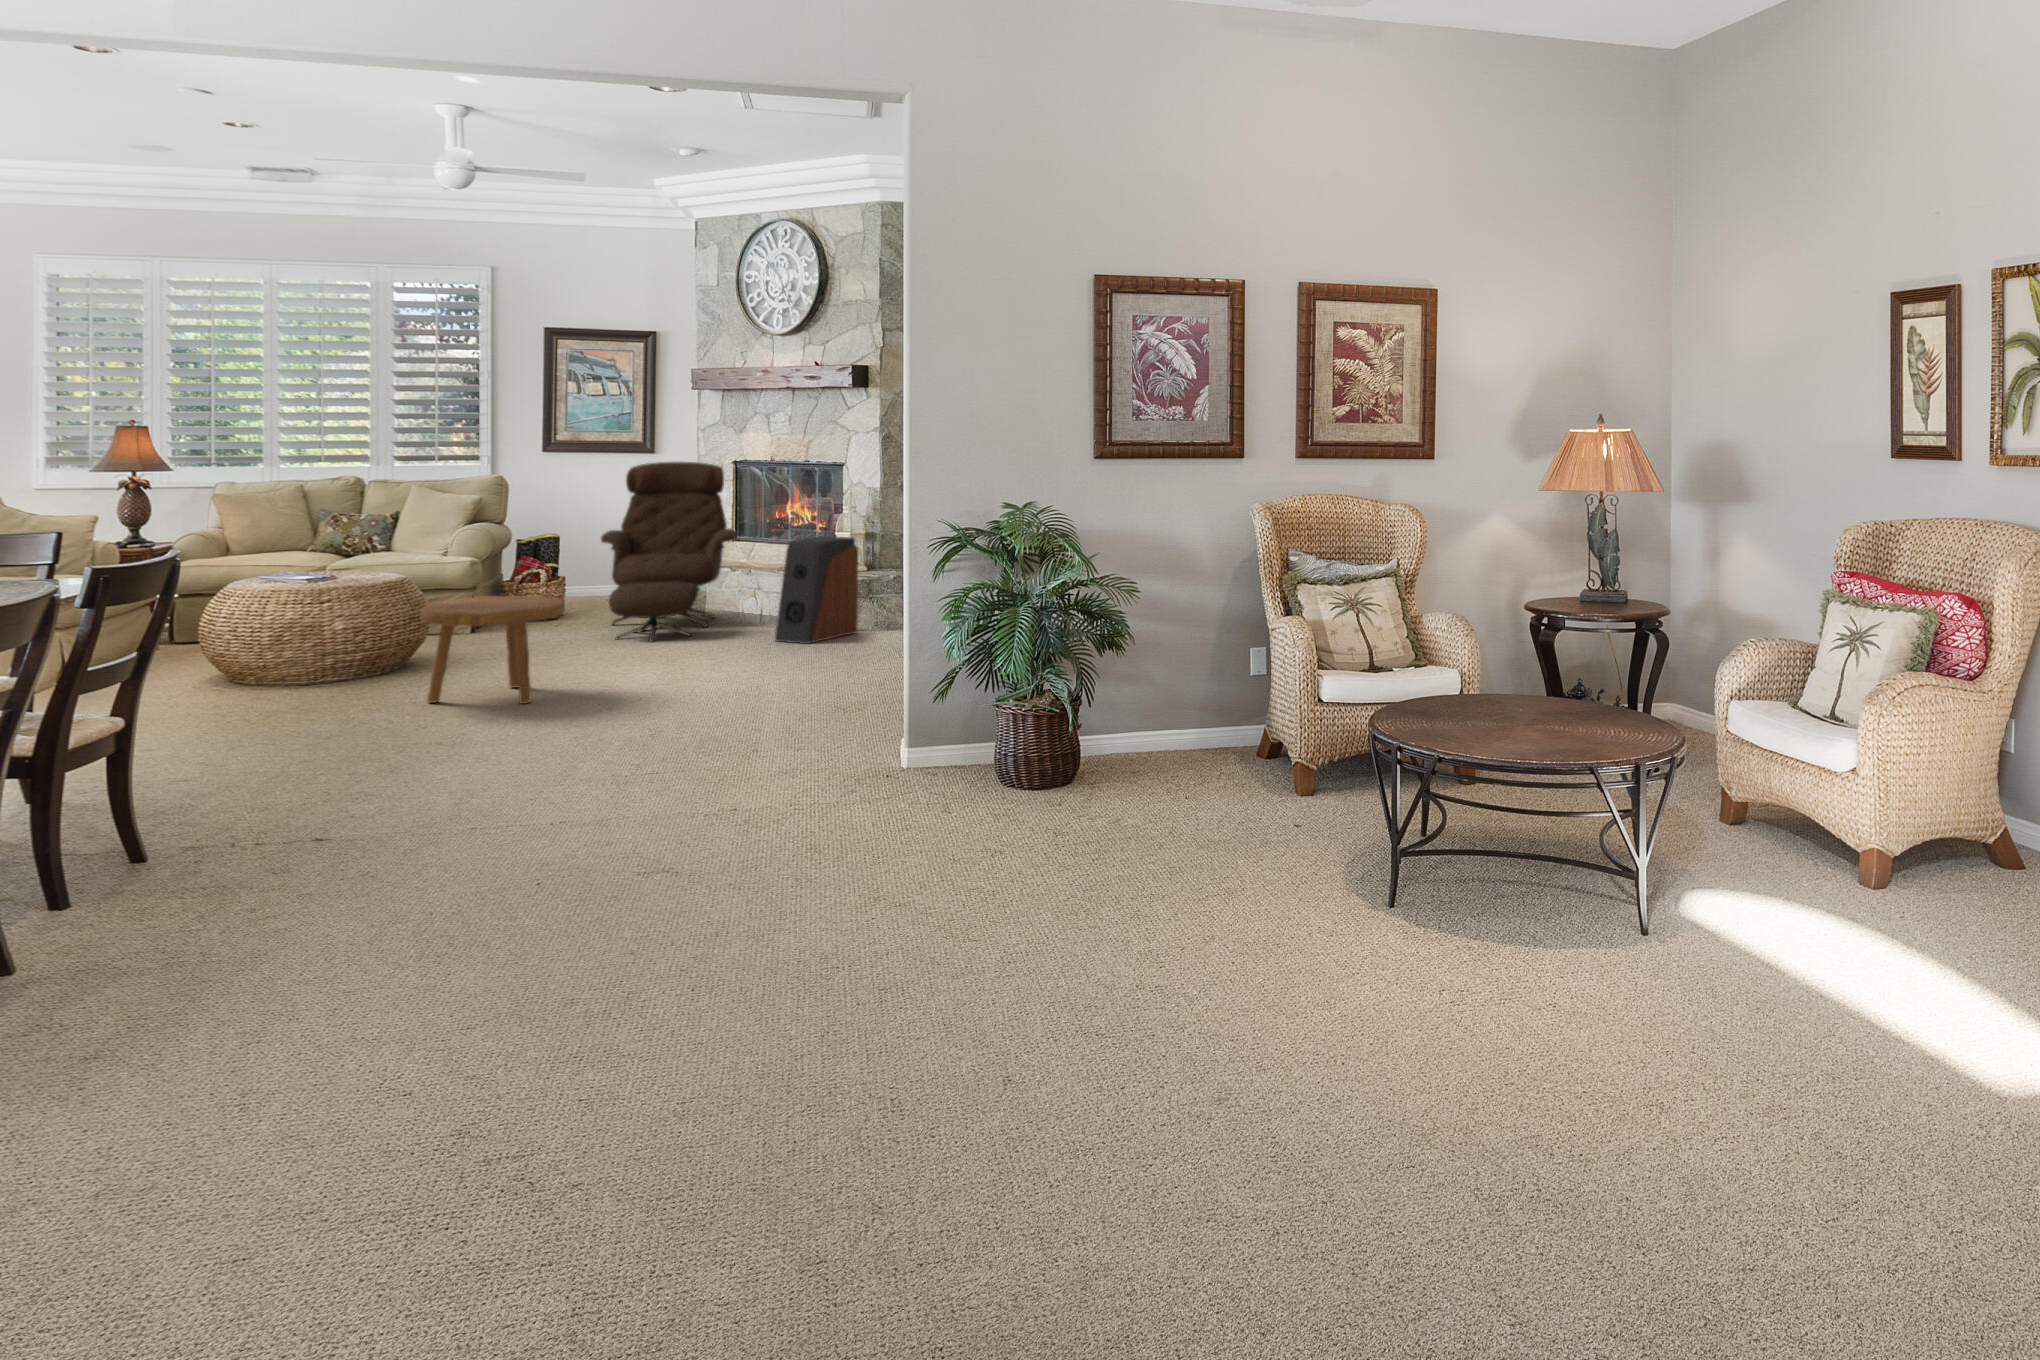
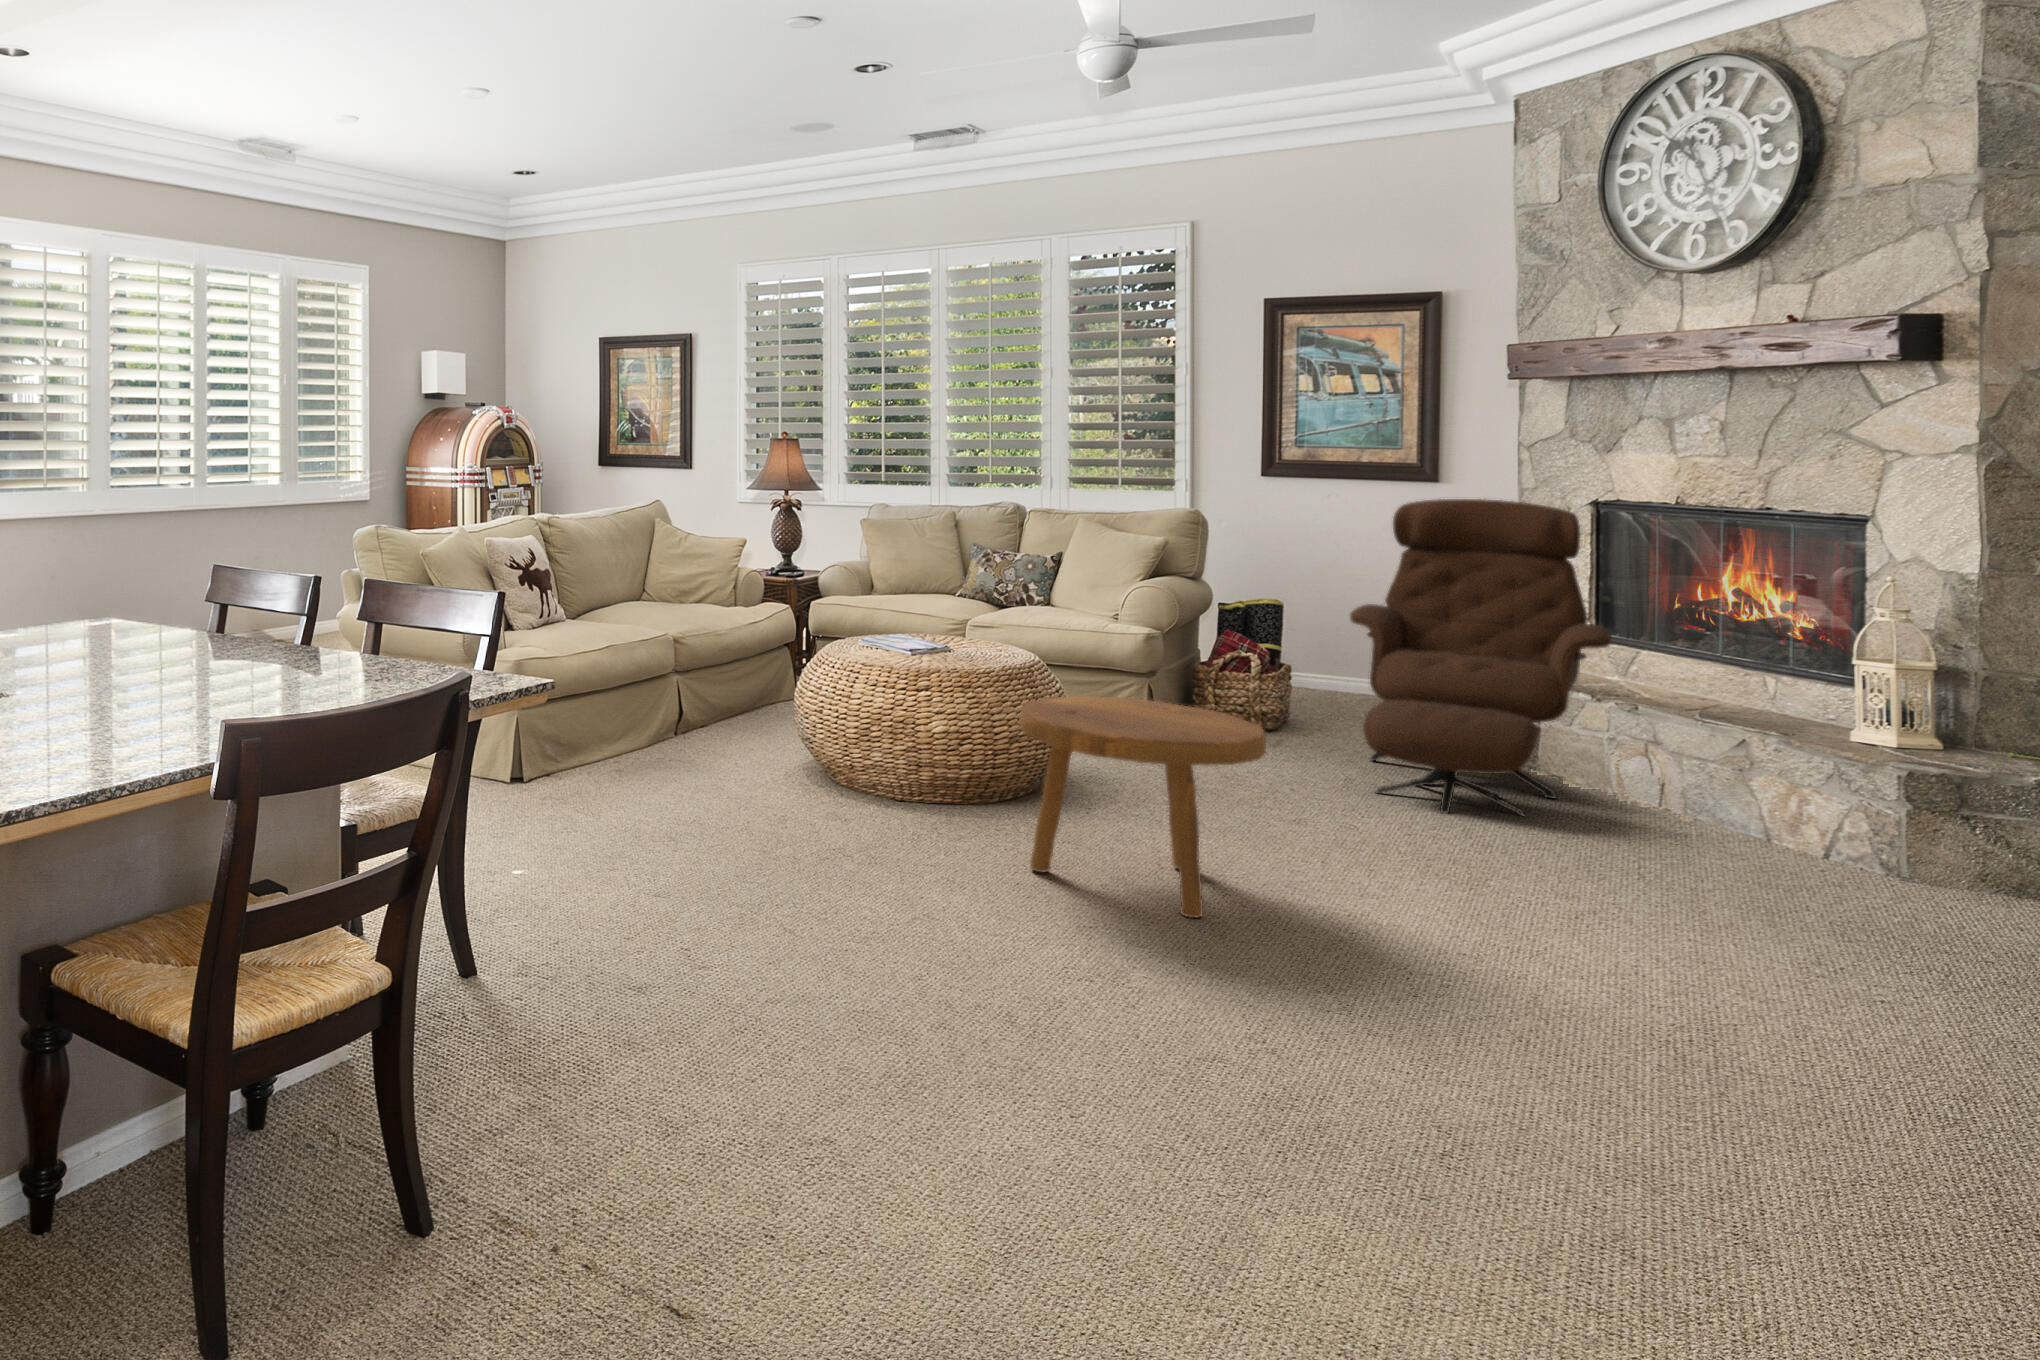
speaker: present [775,536,858,644] -> none [1719,664,1936,892]

